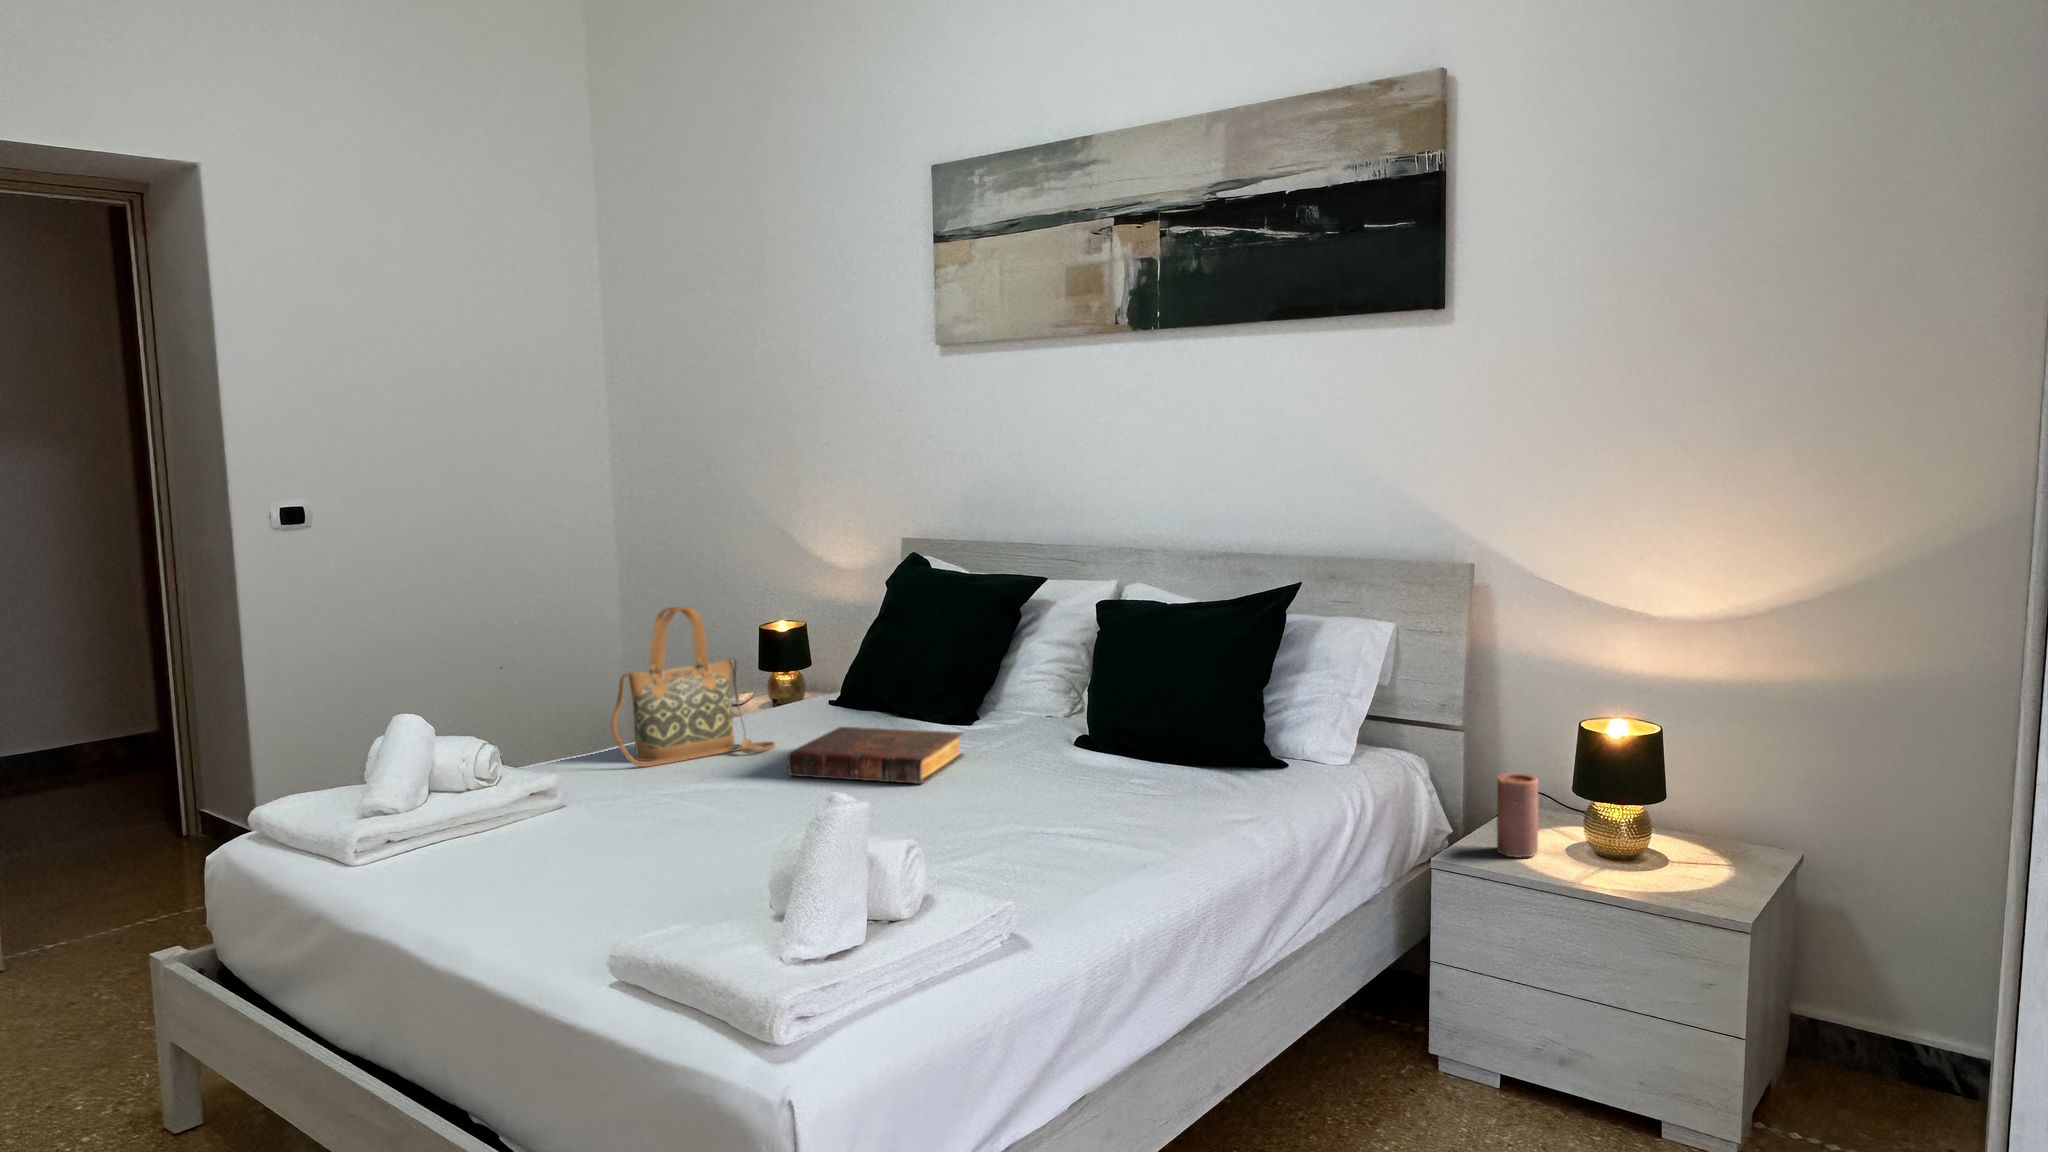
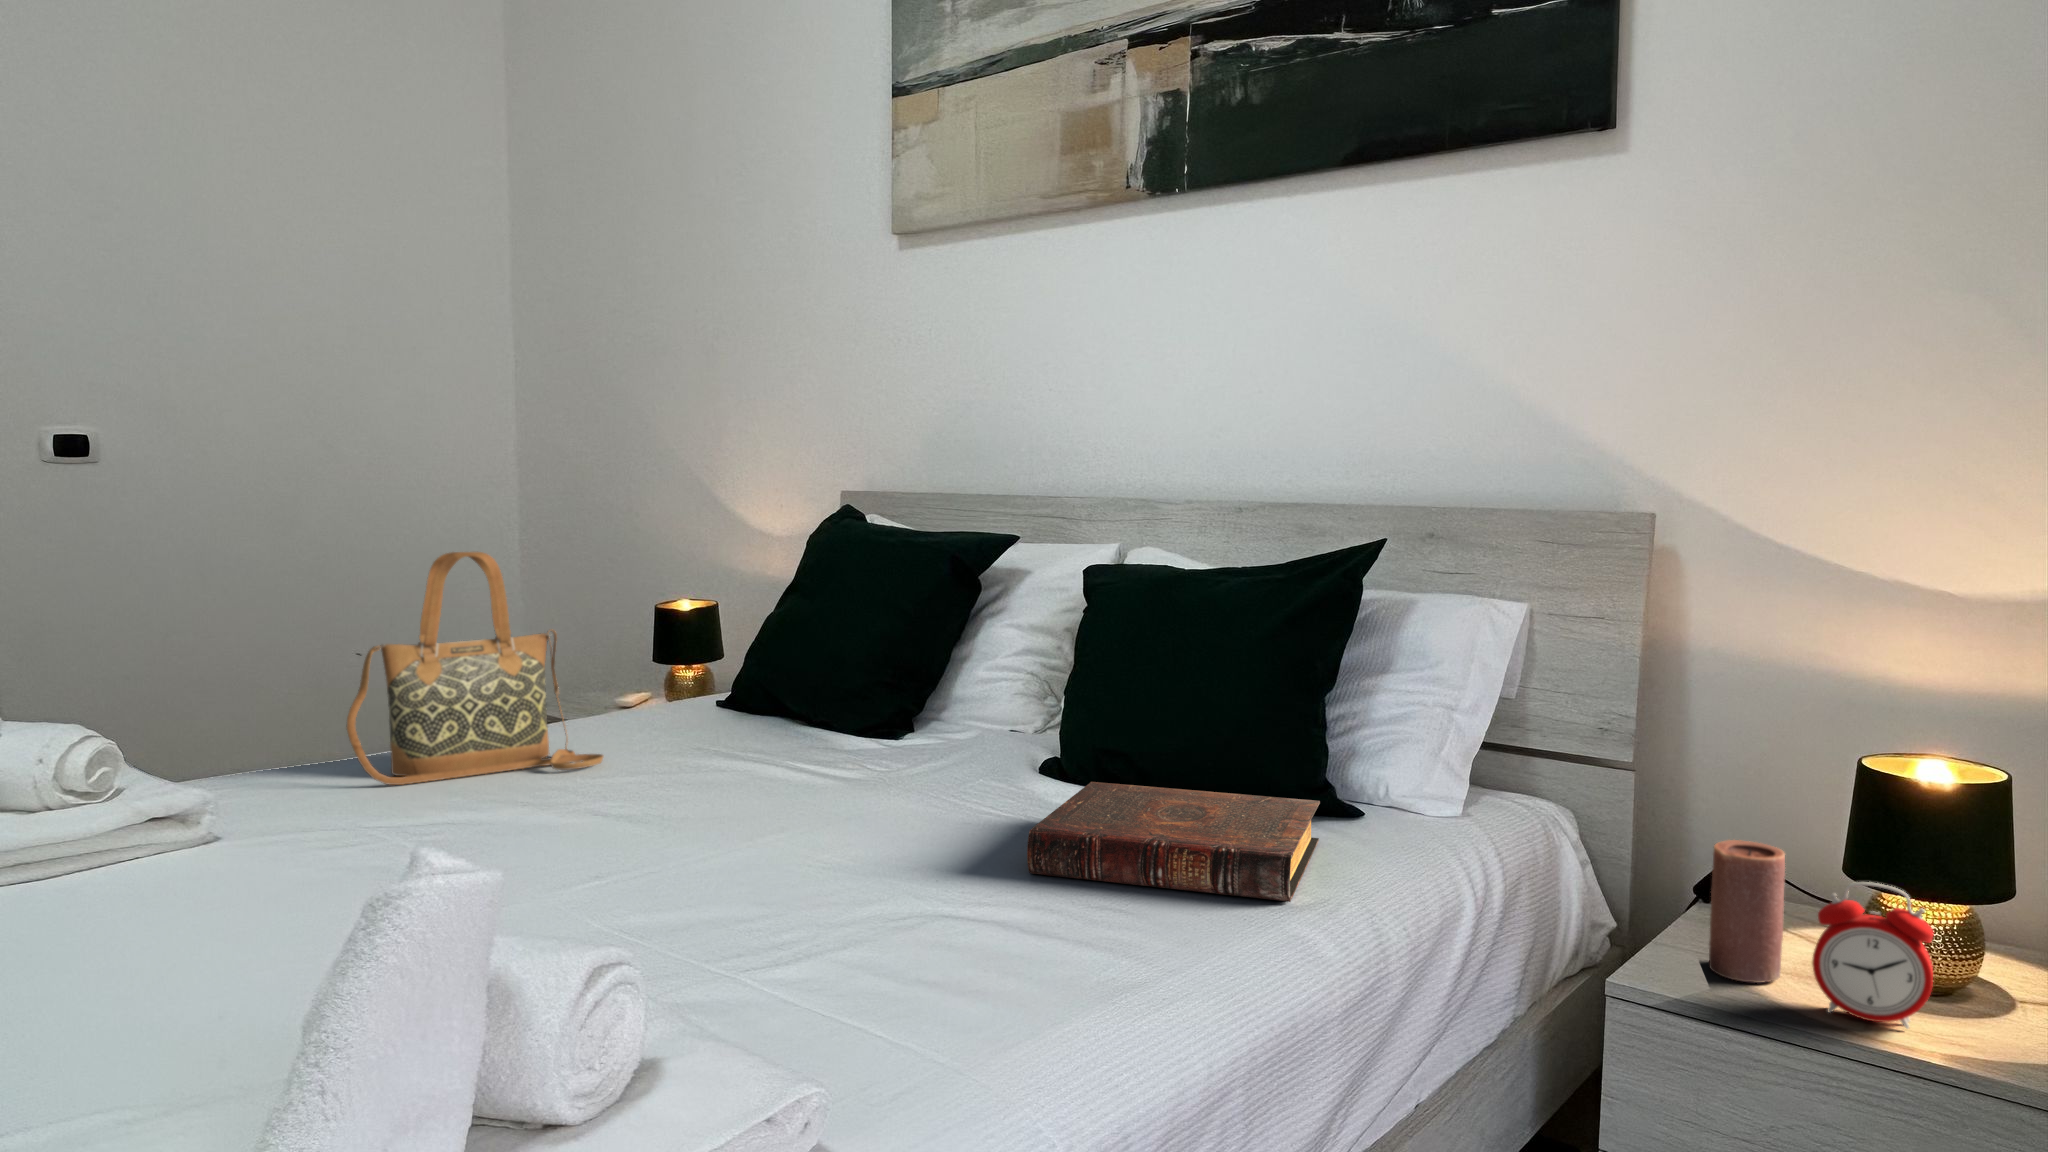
book: present [788,727,963,784] -> present [1027,782,1320,902]
alarm clock: none [1549,794,1614,878] -> present [1812,882,1934,1029]

